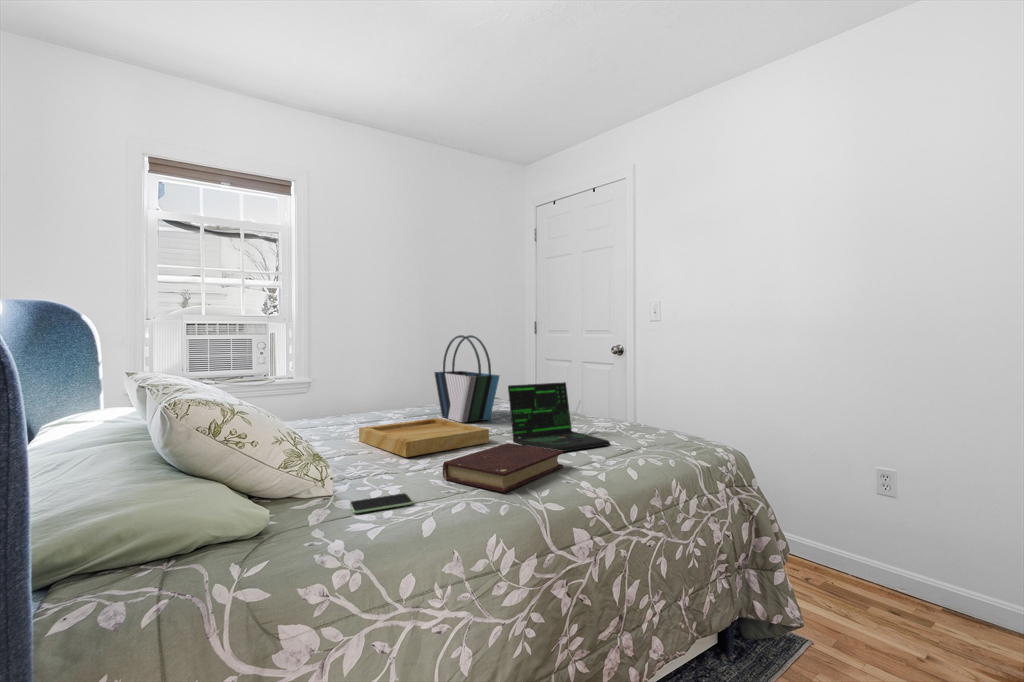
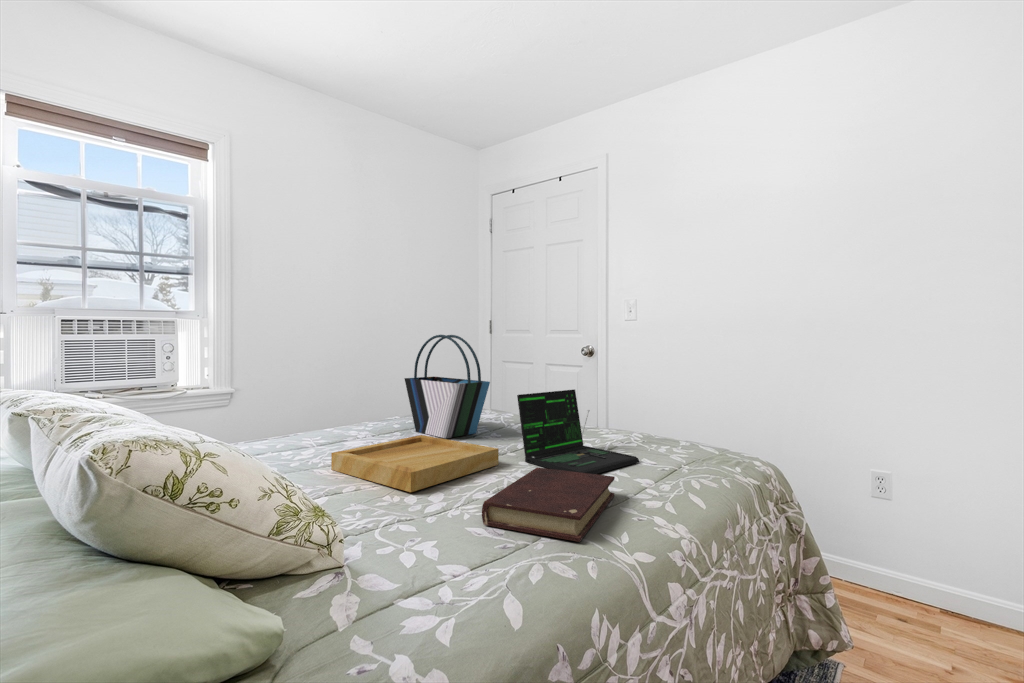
smartphone: present [349,493,413,513] -> none [380,554,471,597]

